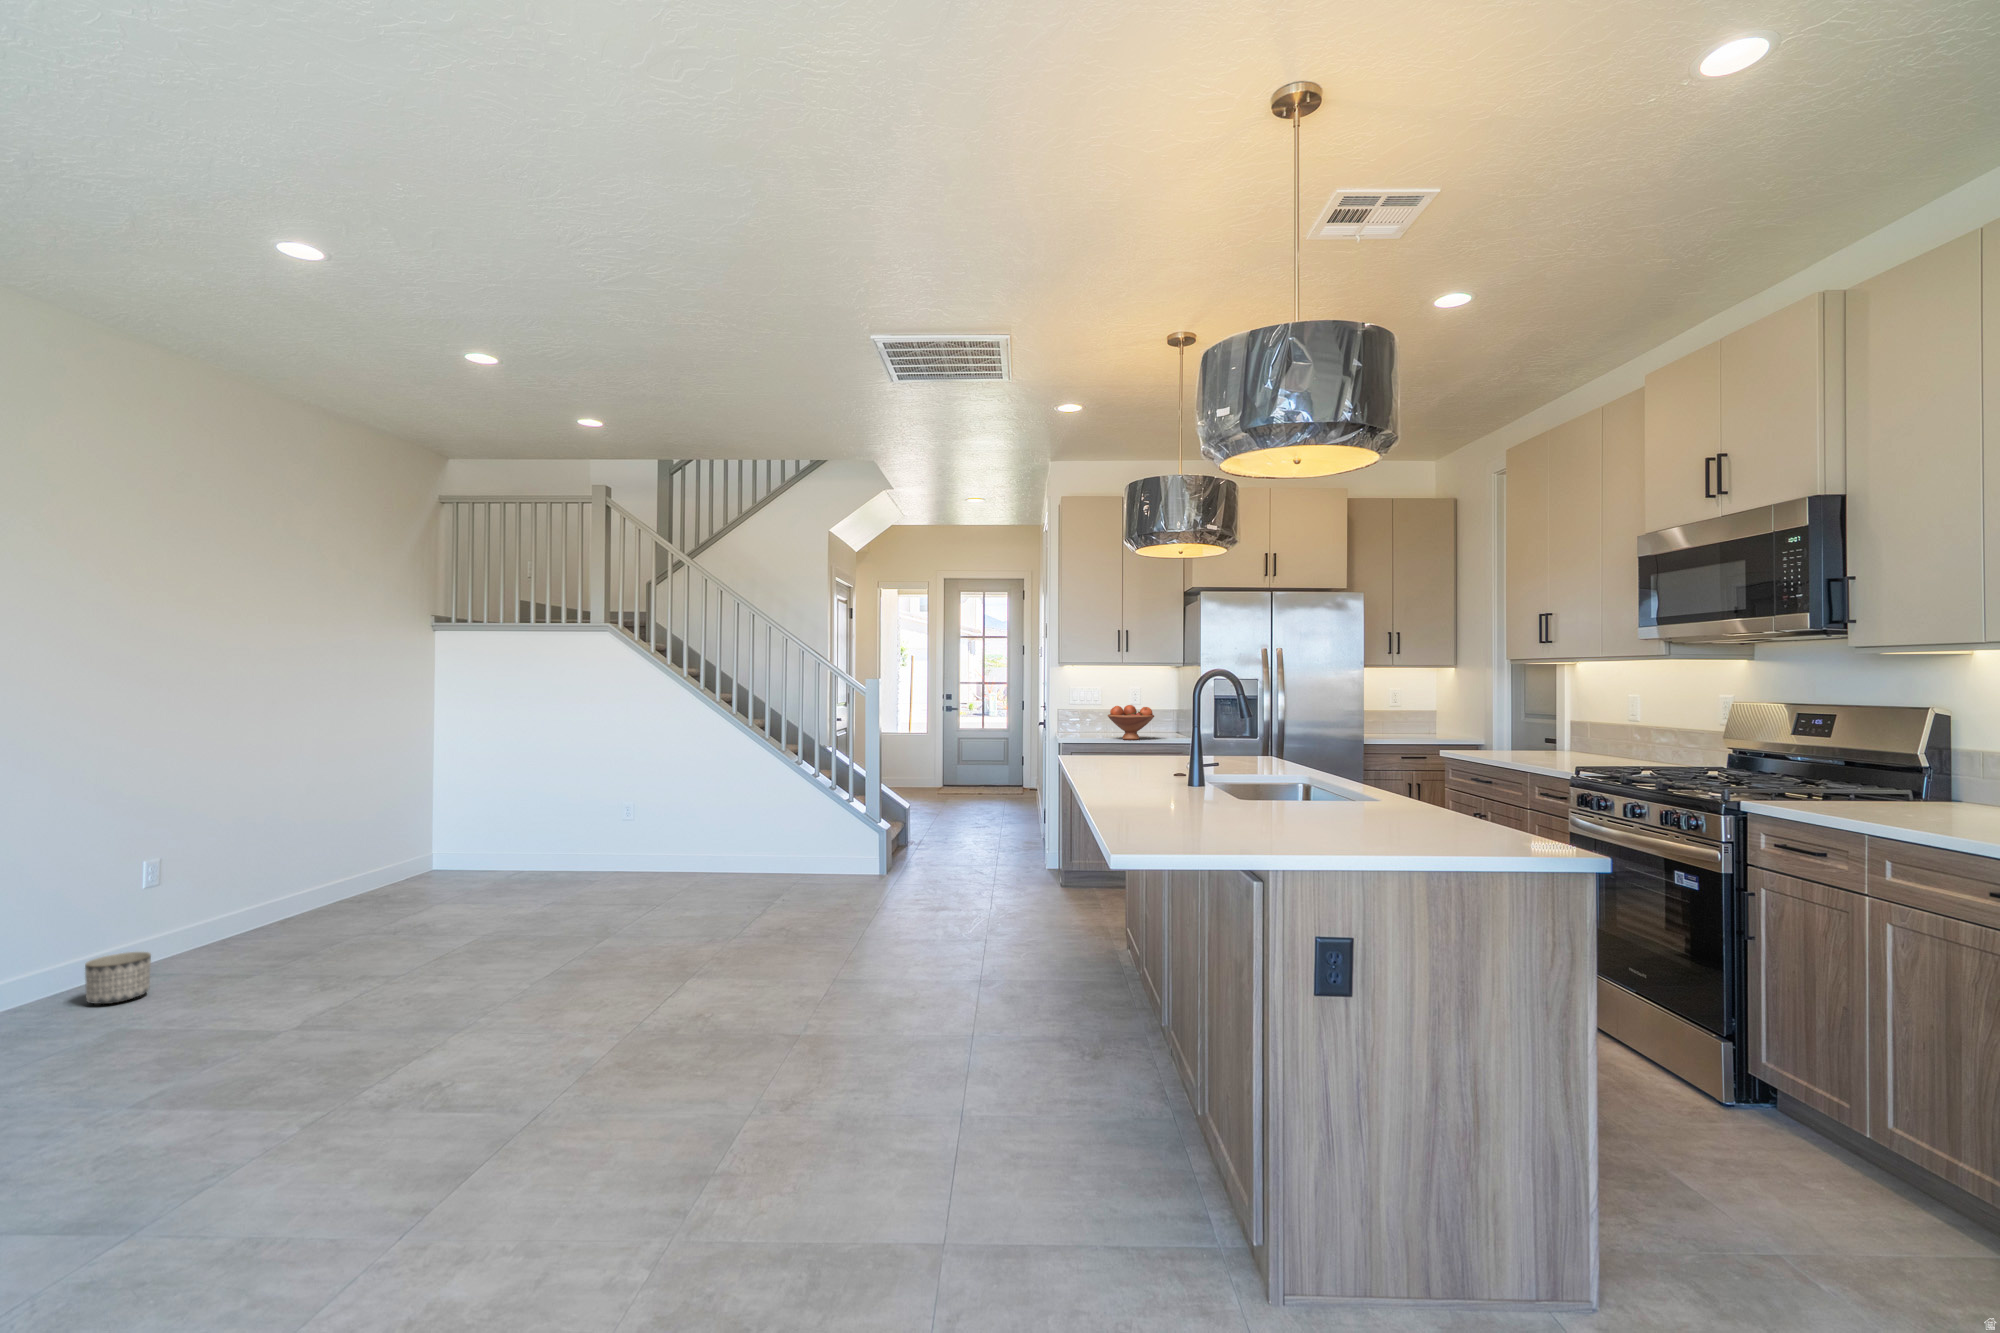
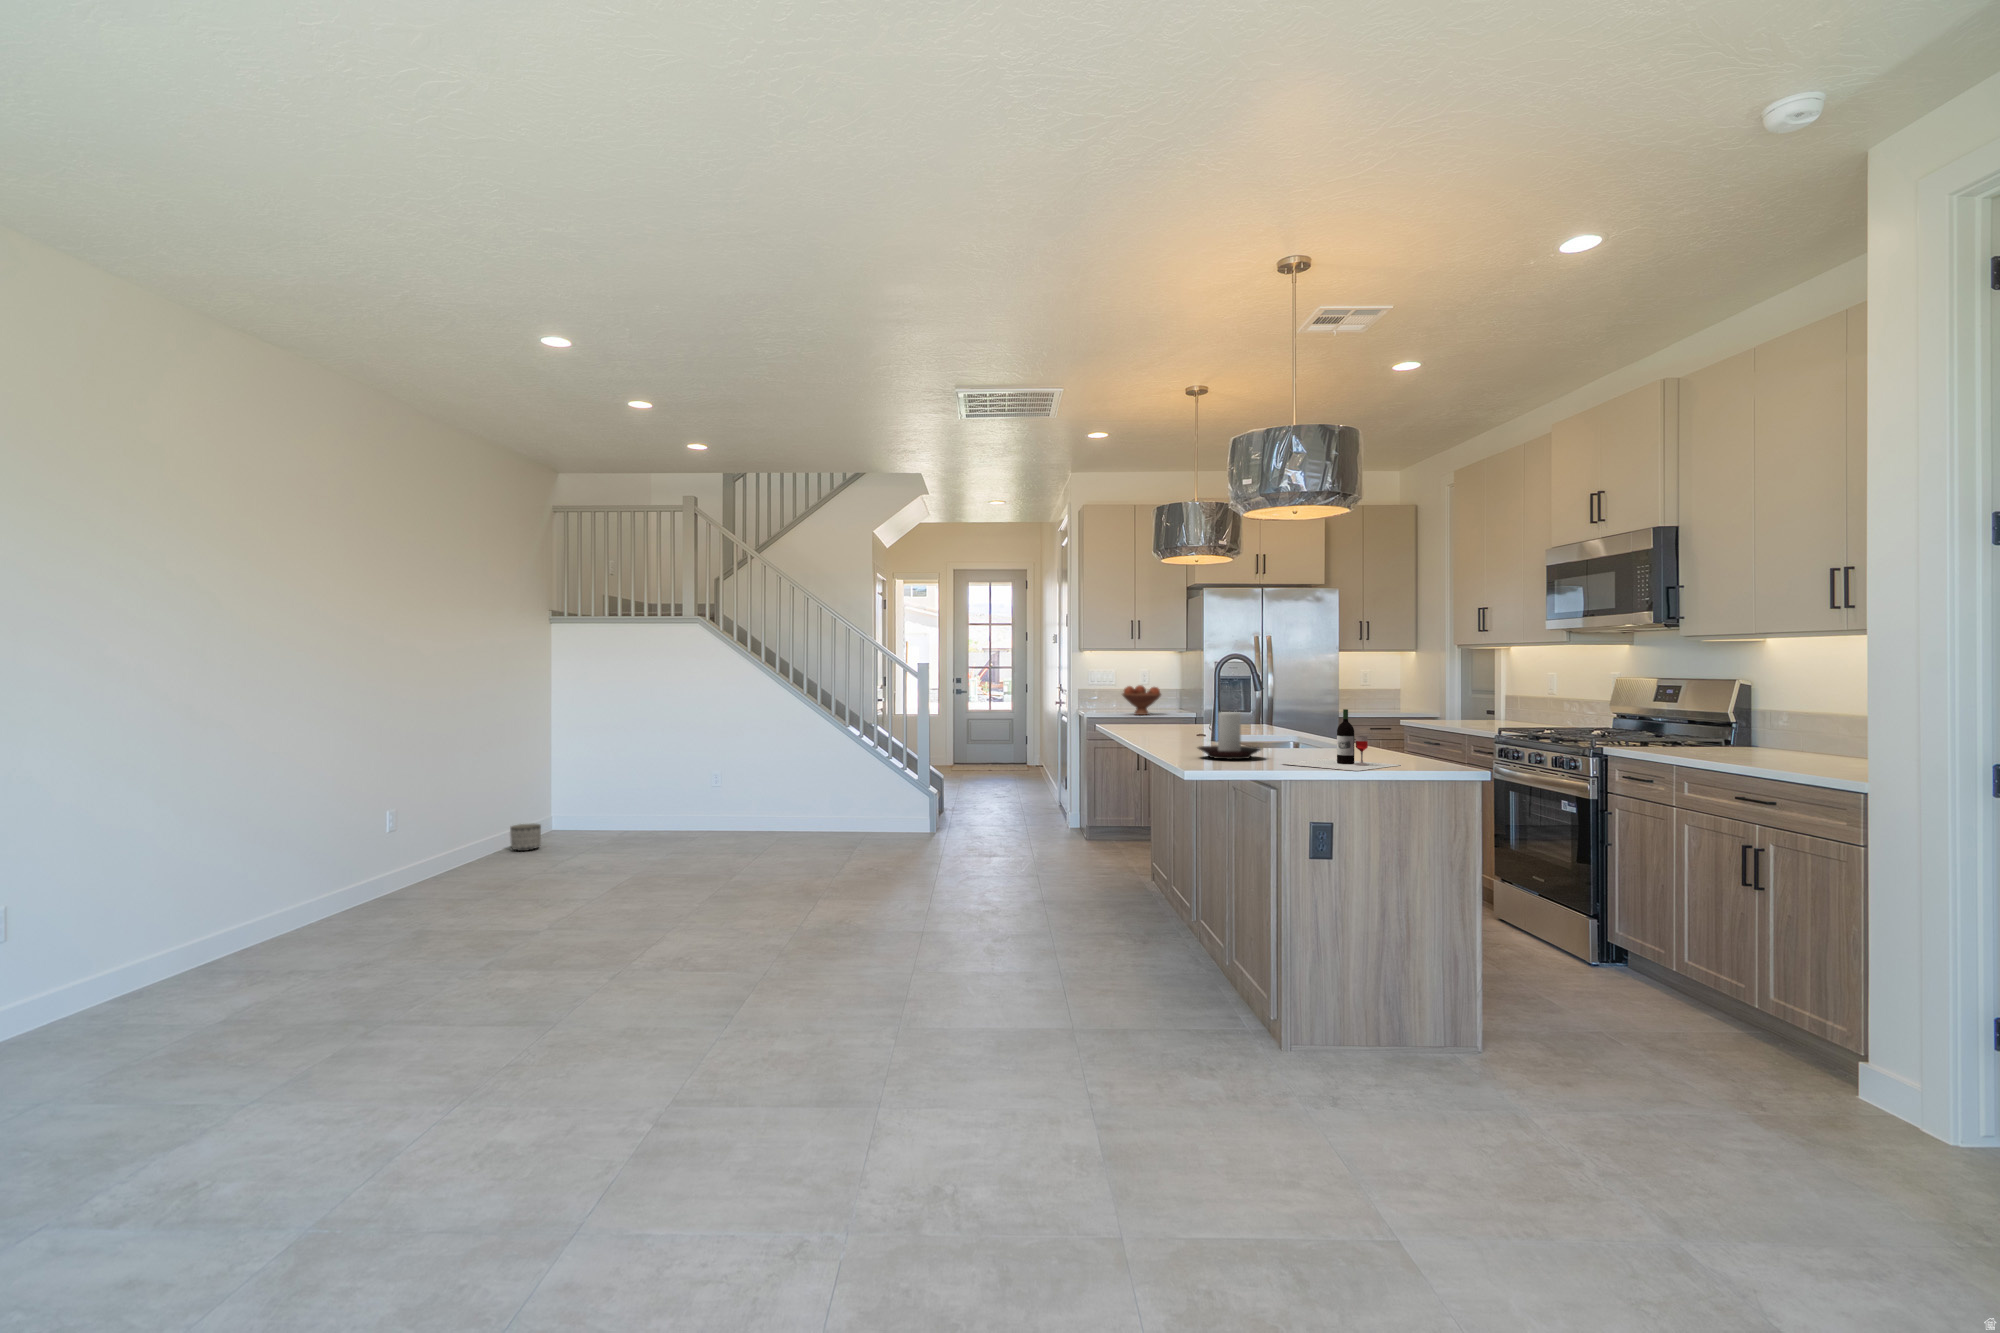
candle holder: none [1158,752,1254,826] -> present [1198,712,1261,759]
wine bottle: none [1276,756,1464,857] -> present [1283,709,1399,771]
planter: present [85,952,151,1004] -> present [510,824,541,851]

